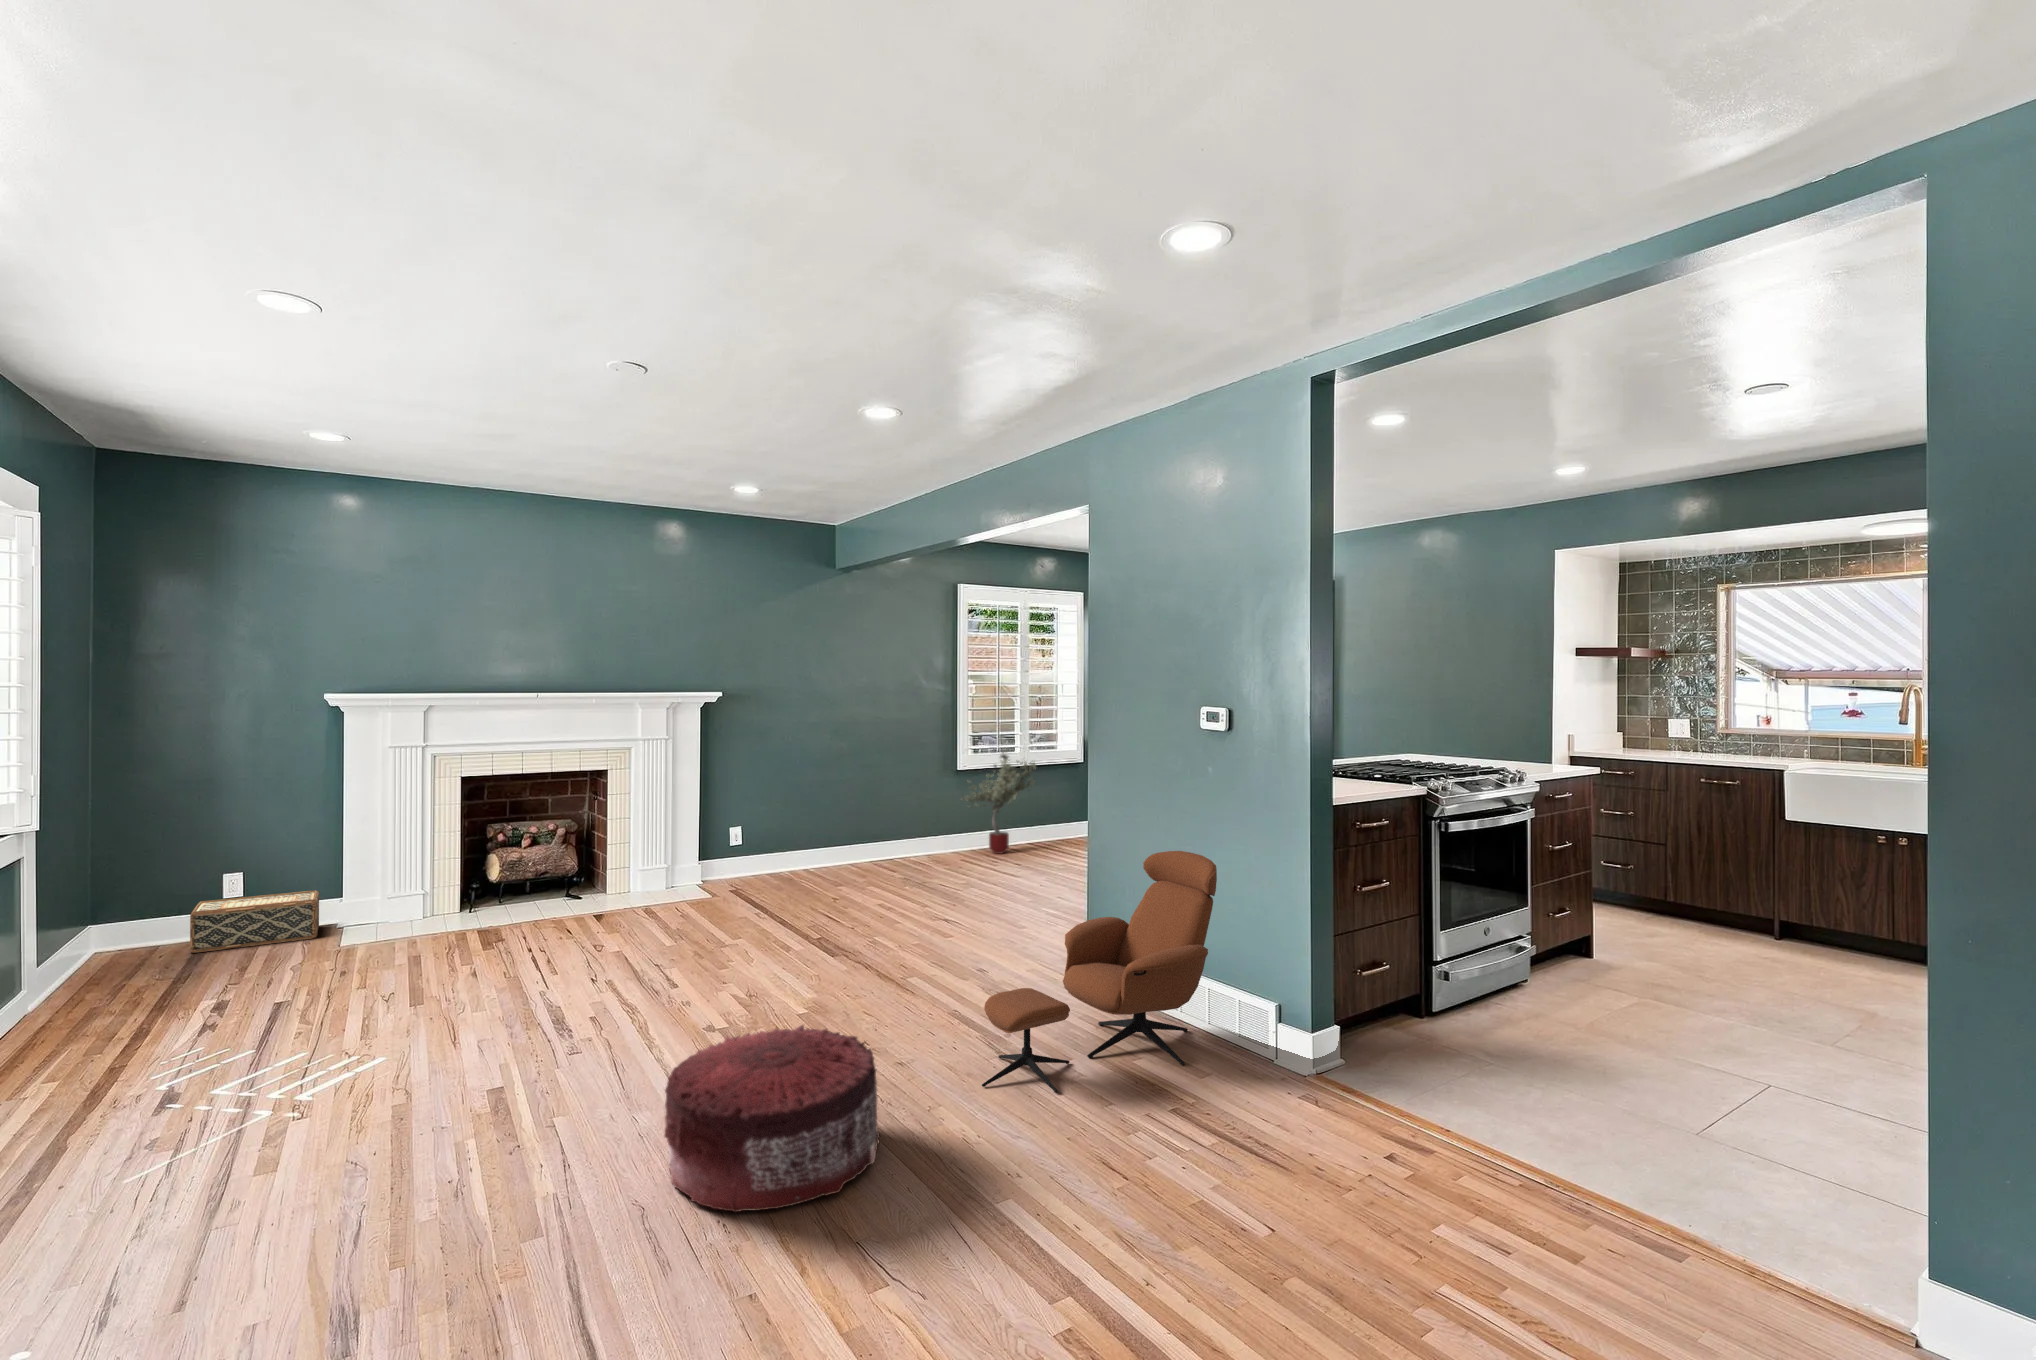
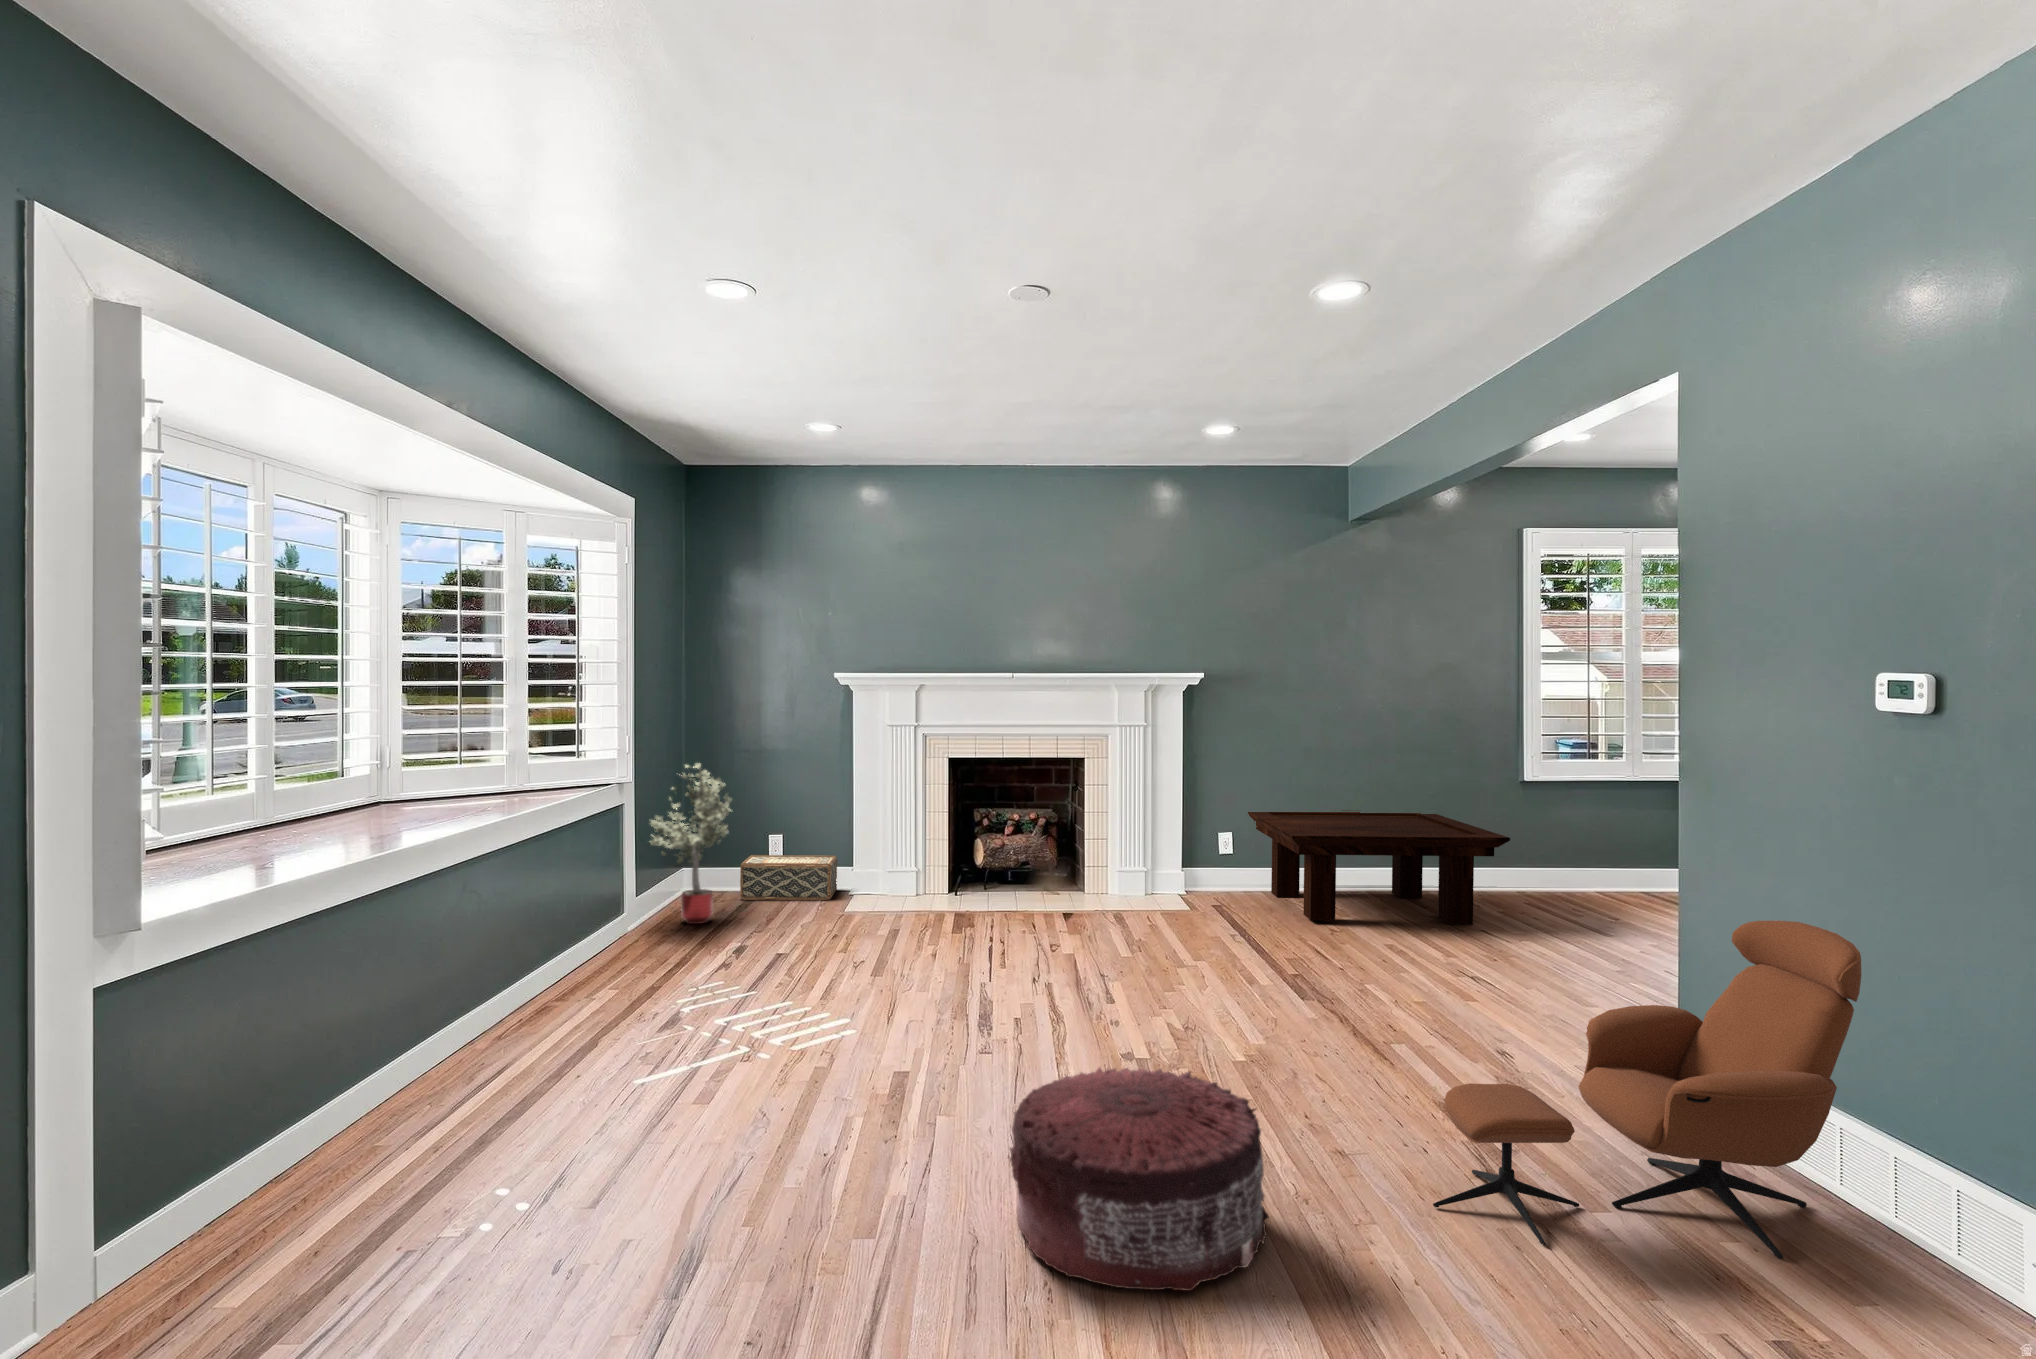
potted tree: present [963,750,1036,854] -> present [649,763,732,924]
coffee table: none [751,795,964,893] -> present [1248,810,1510,925]

